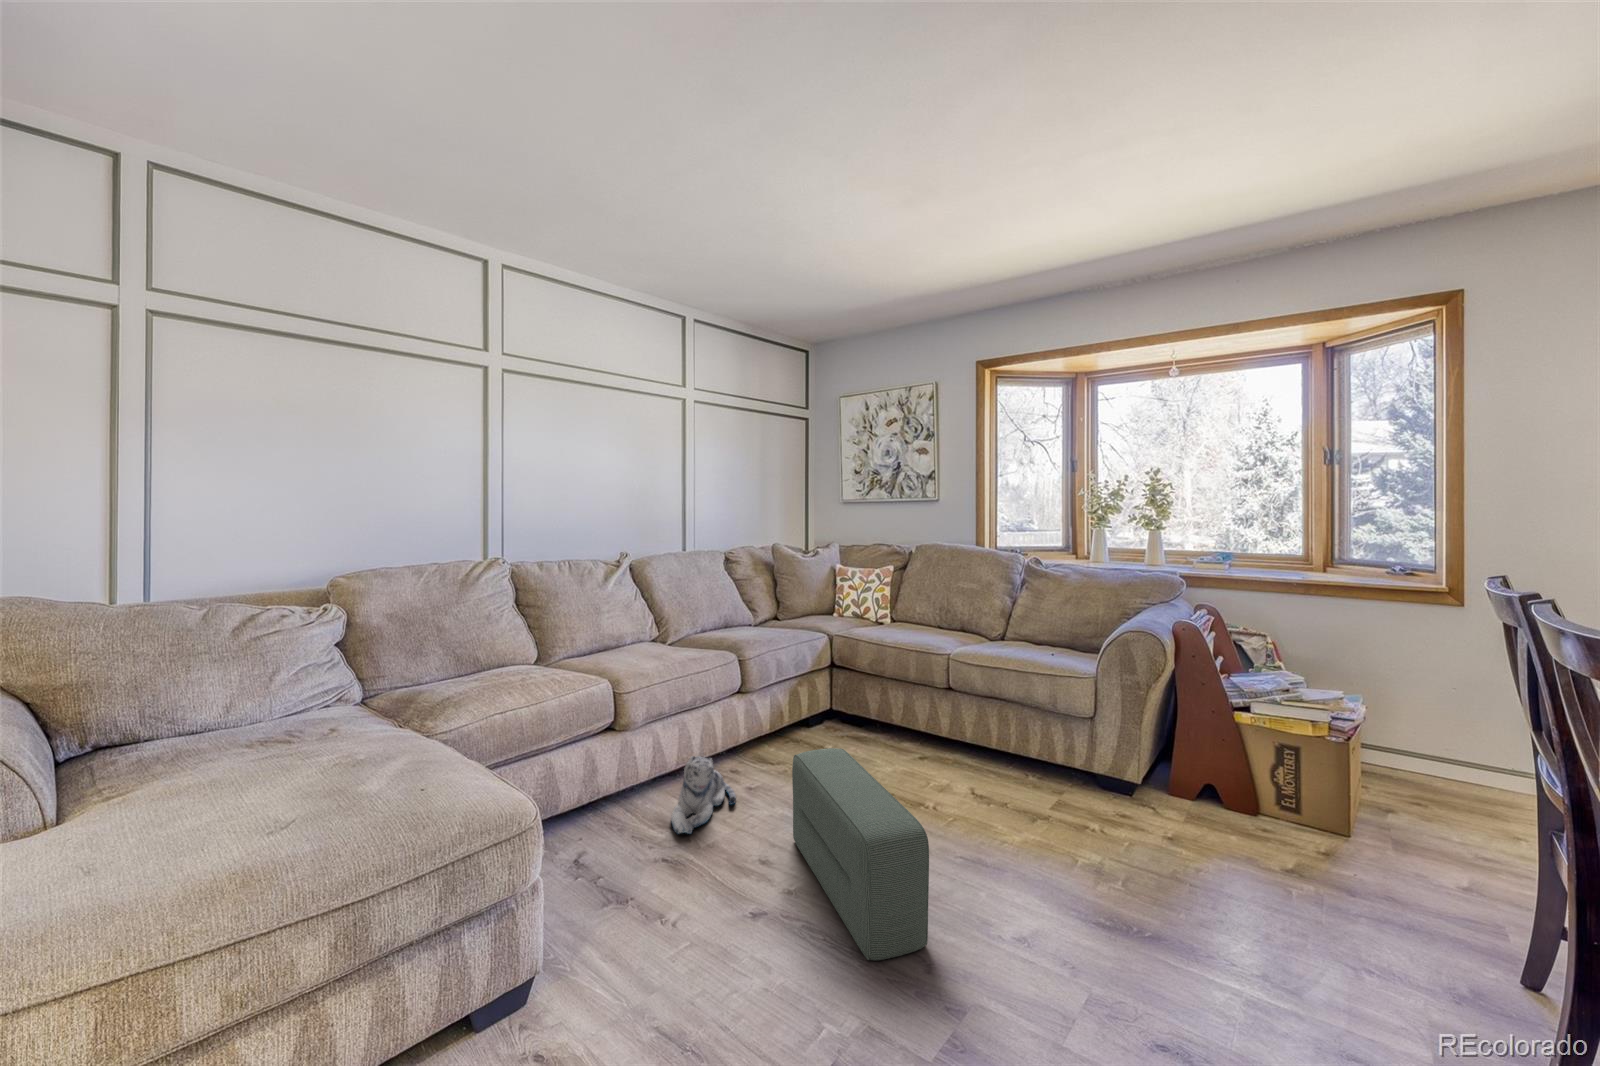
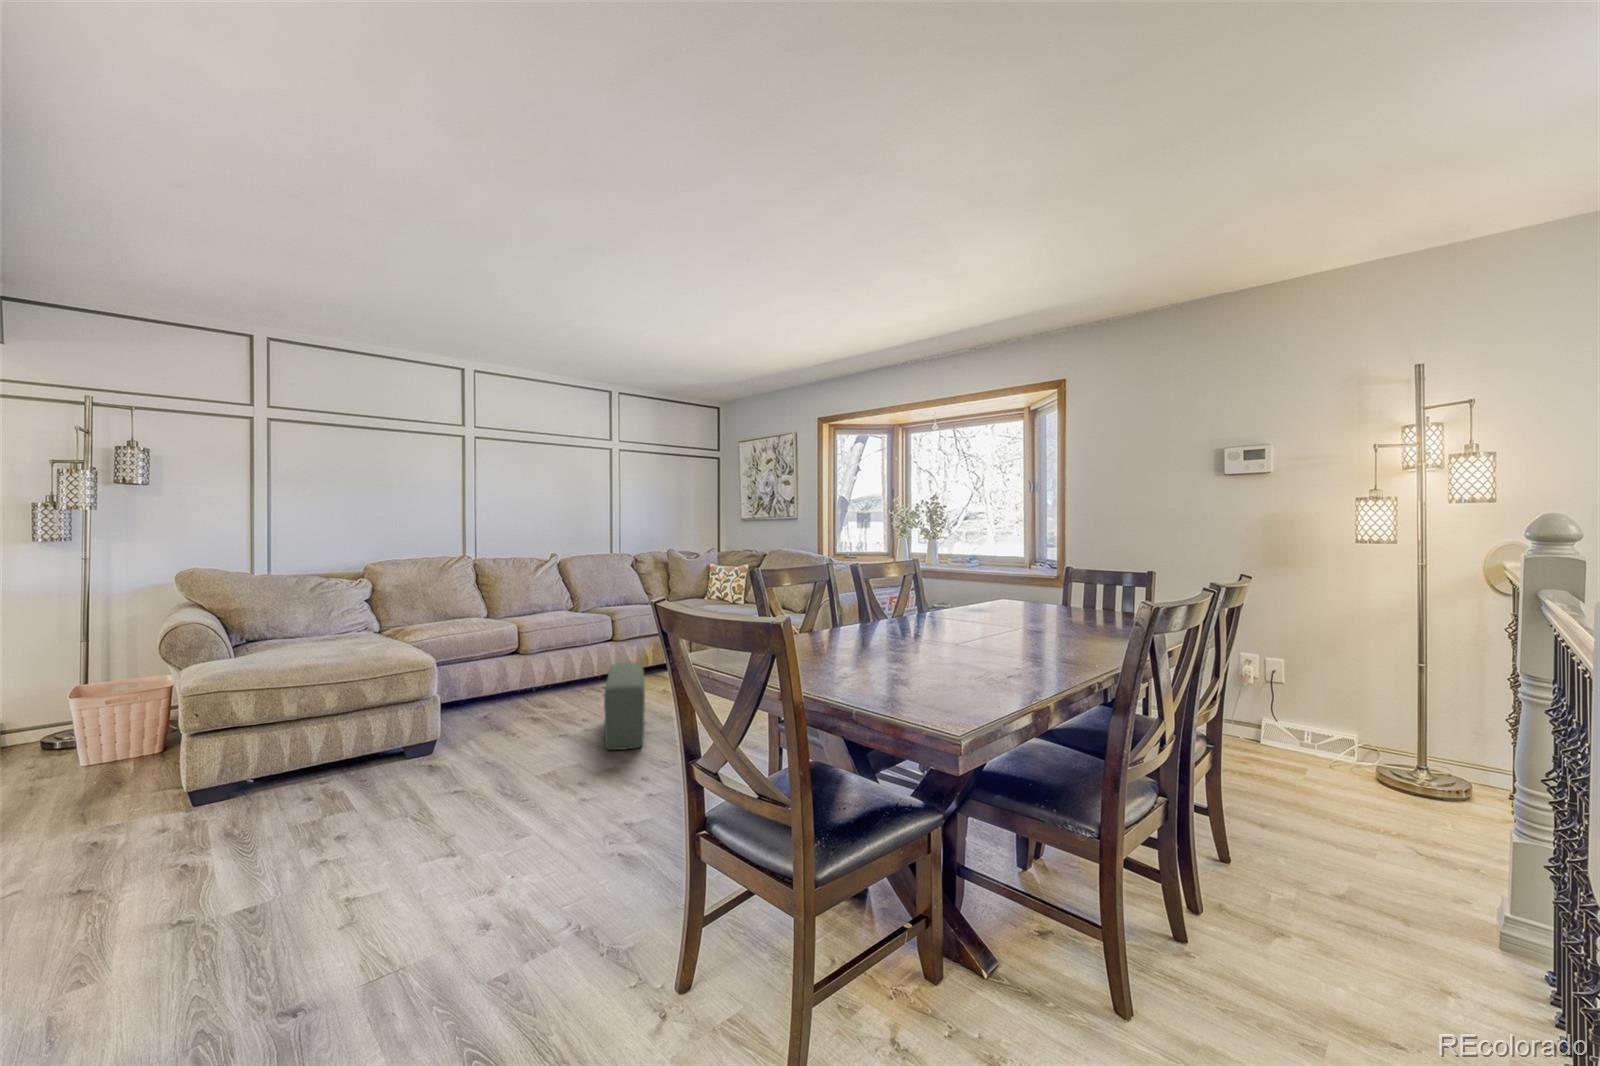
plush toy: present [671,756,736,834] -> none [547,671,596,712]

